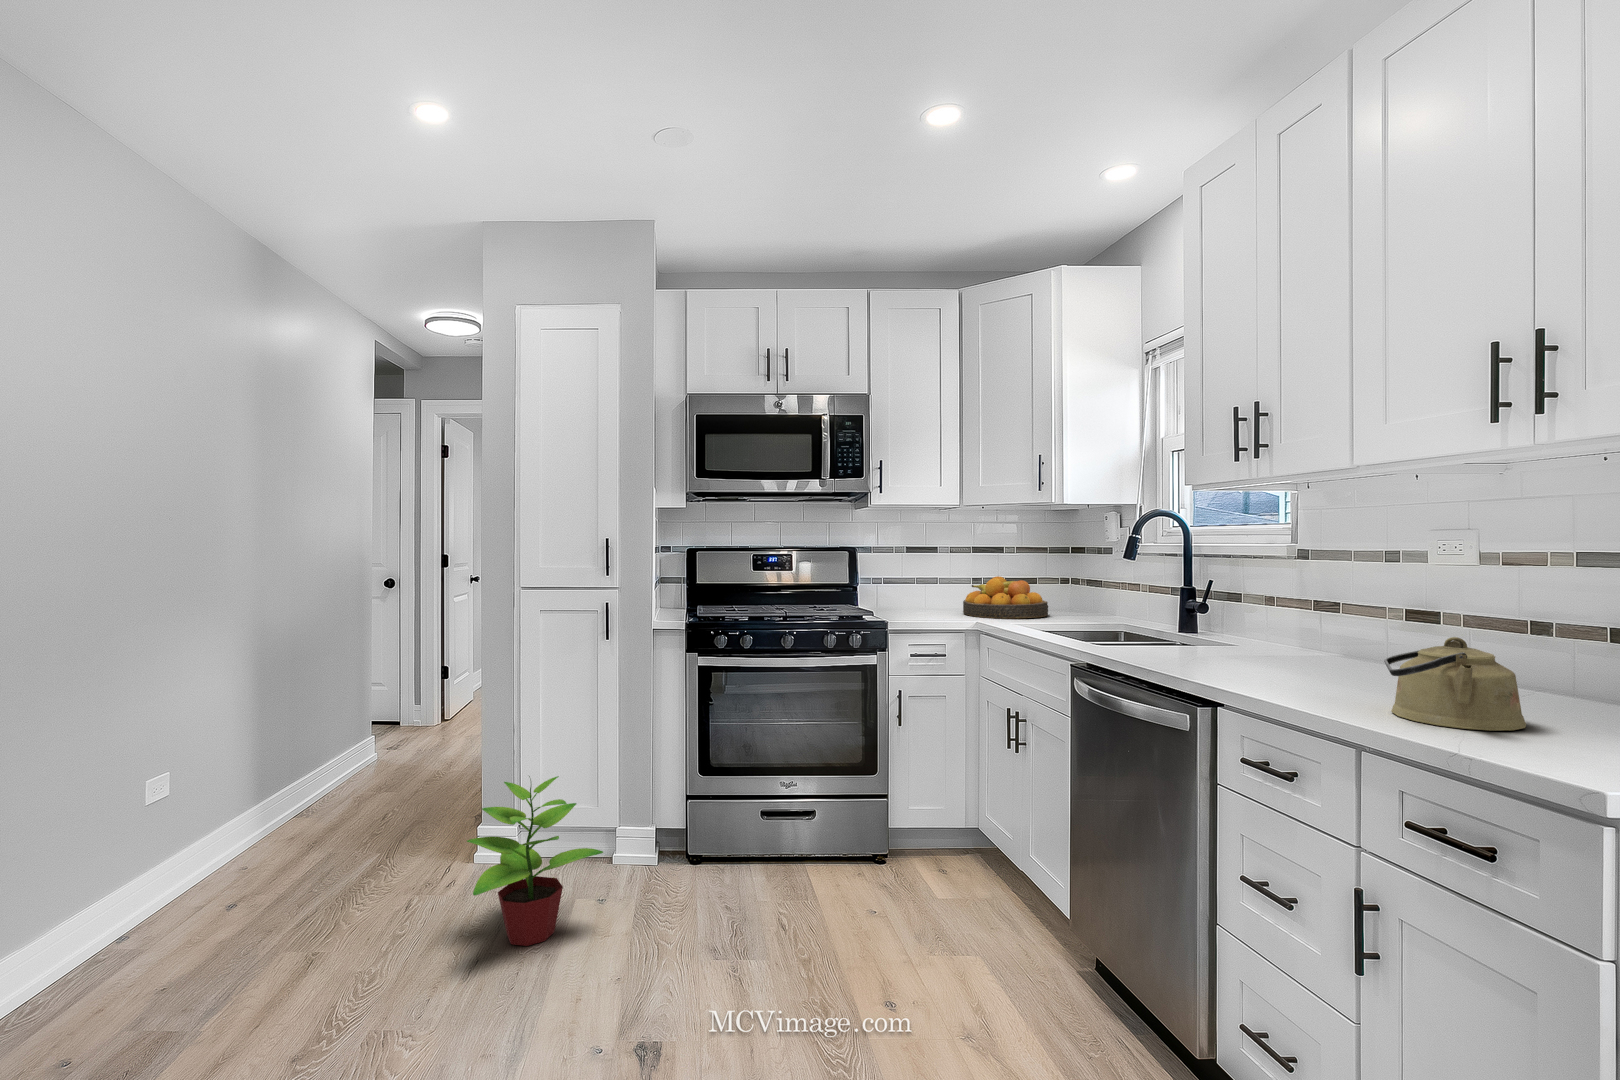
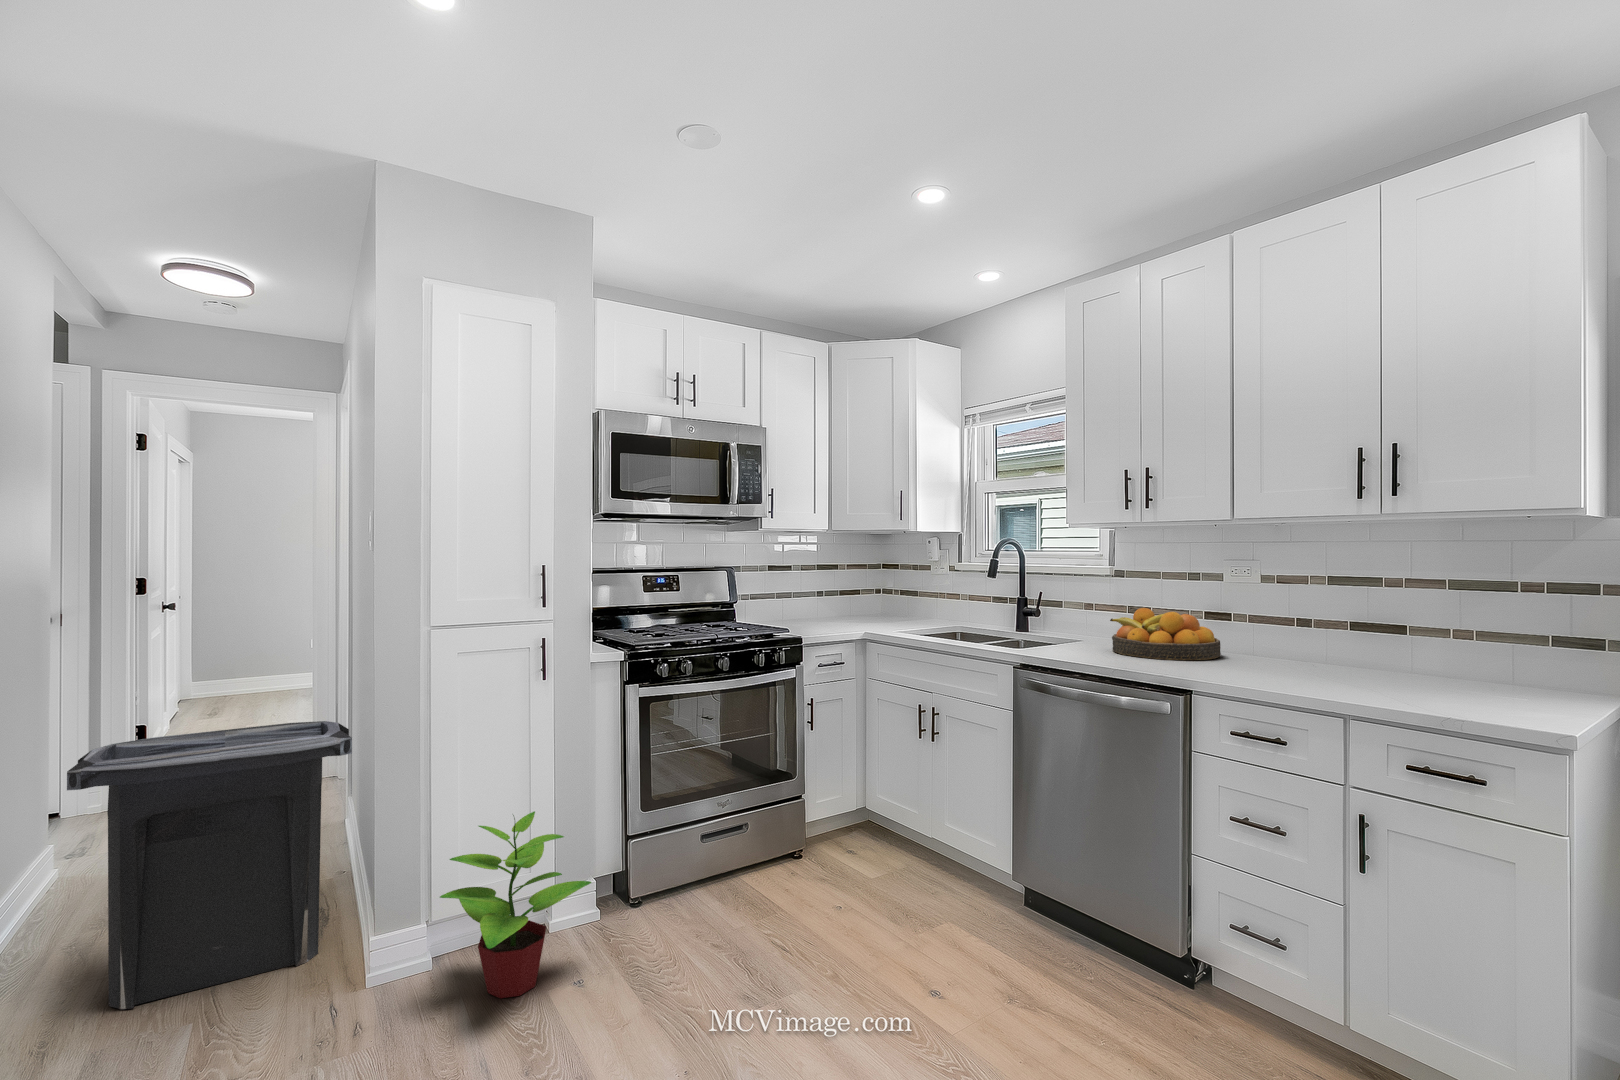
fruit bowl: present [963,576,1048,619] -> present [1110,608,1221,660]
kettle: present [1384,637,1526,731] -> none [1251,628,1335,683]
trash can: none [262,676,468,886] -> present [67,721,352,1009]

